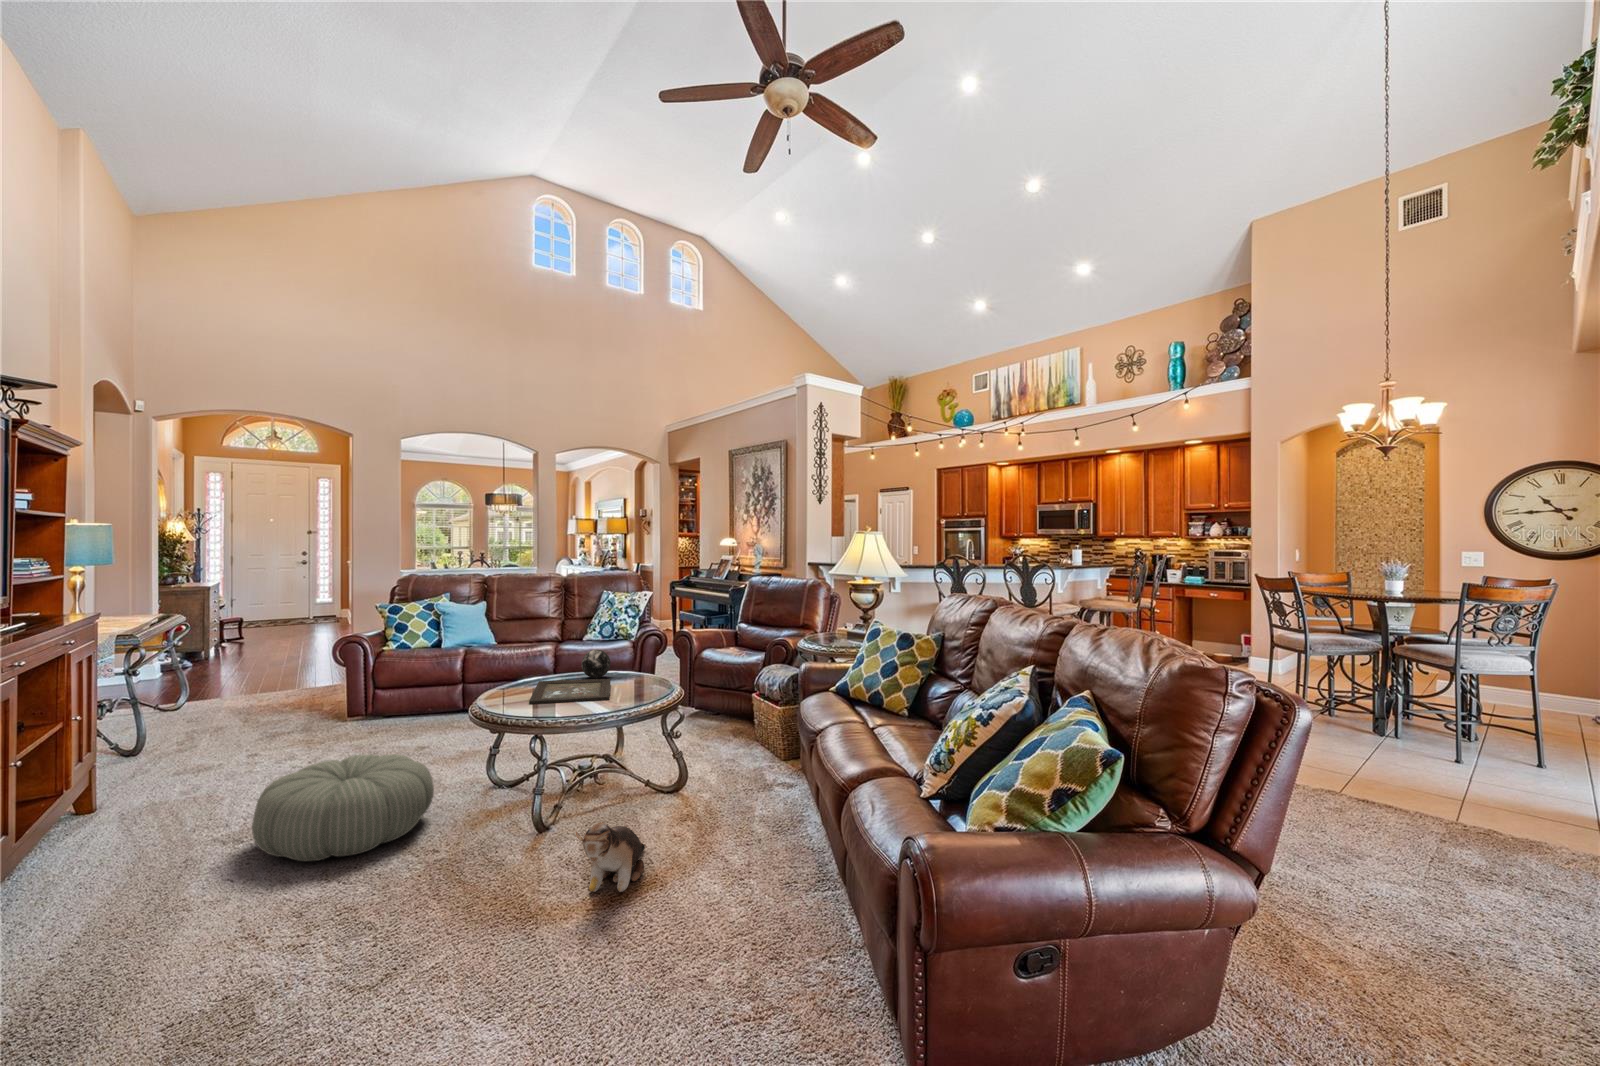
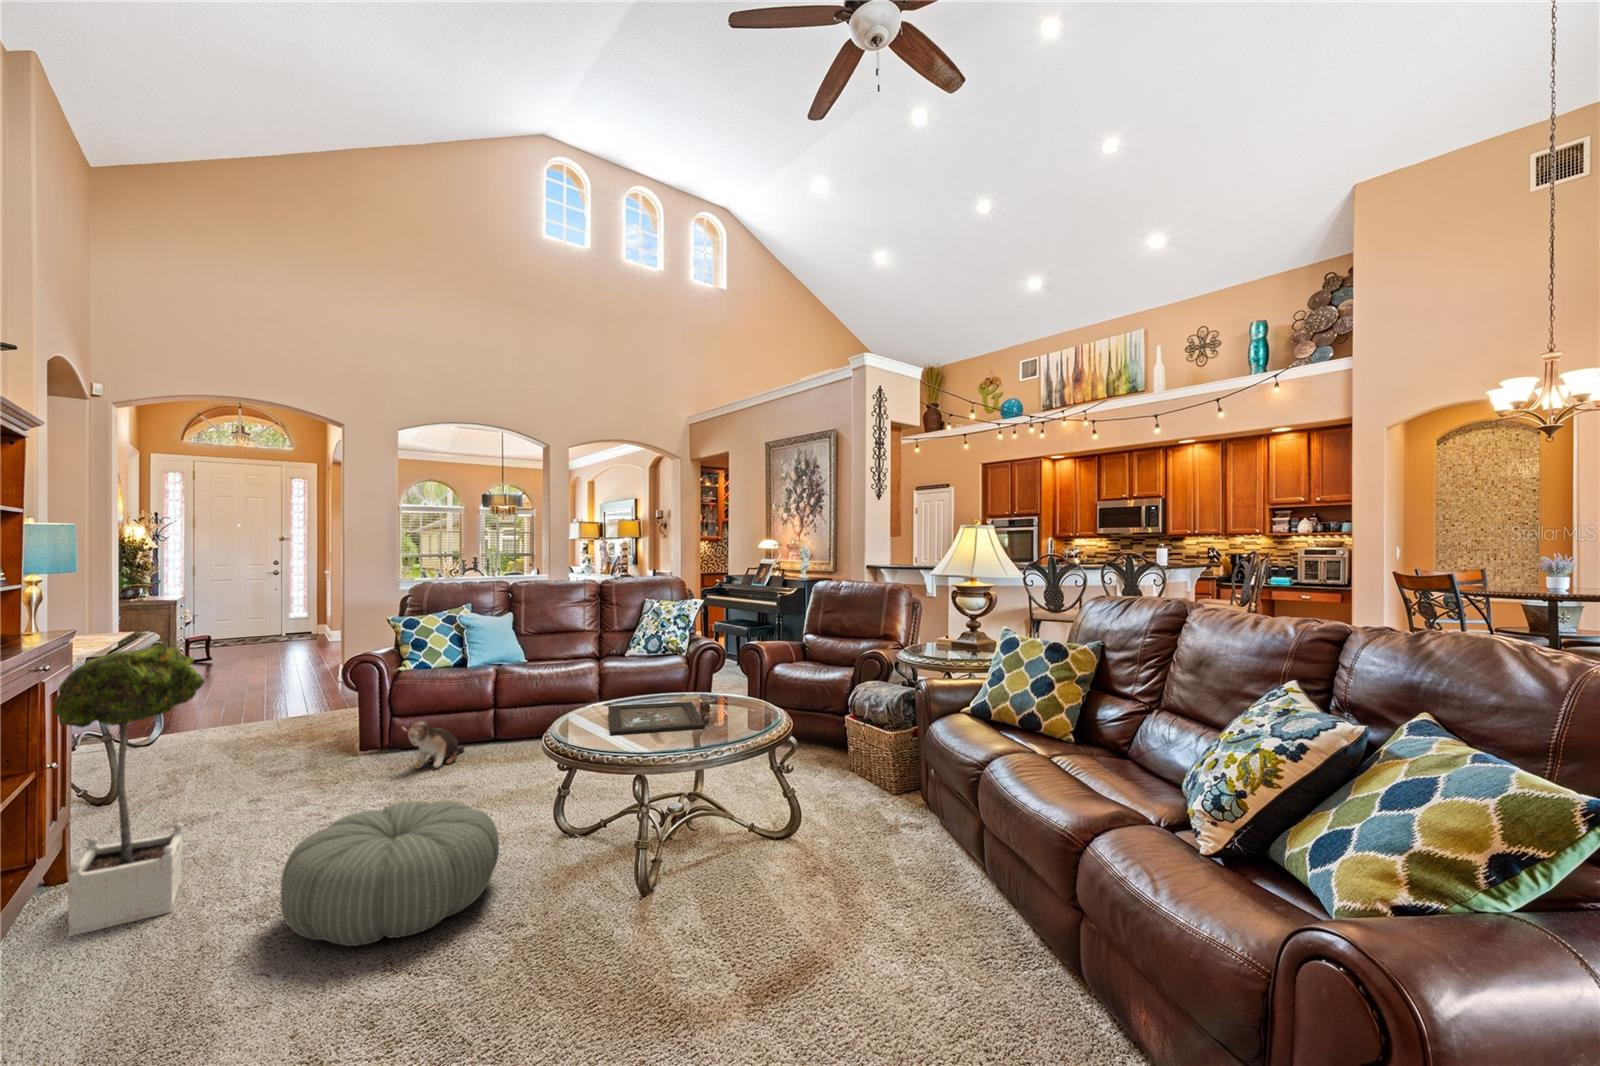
potted tree: none [79,623,201,852] -> present [53,641,205,936]
decorative orb: present [582,650,611,678] -> none [652,667,685,701]
plush toy: present [576,822,645,892] -> present [402,721,465,769]

